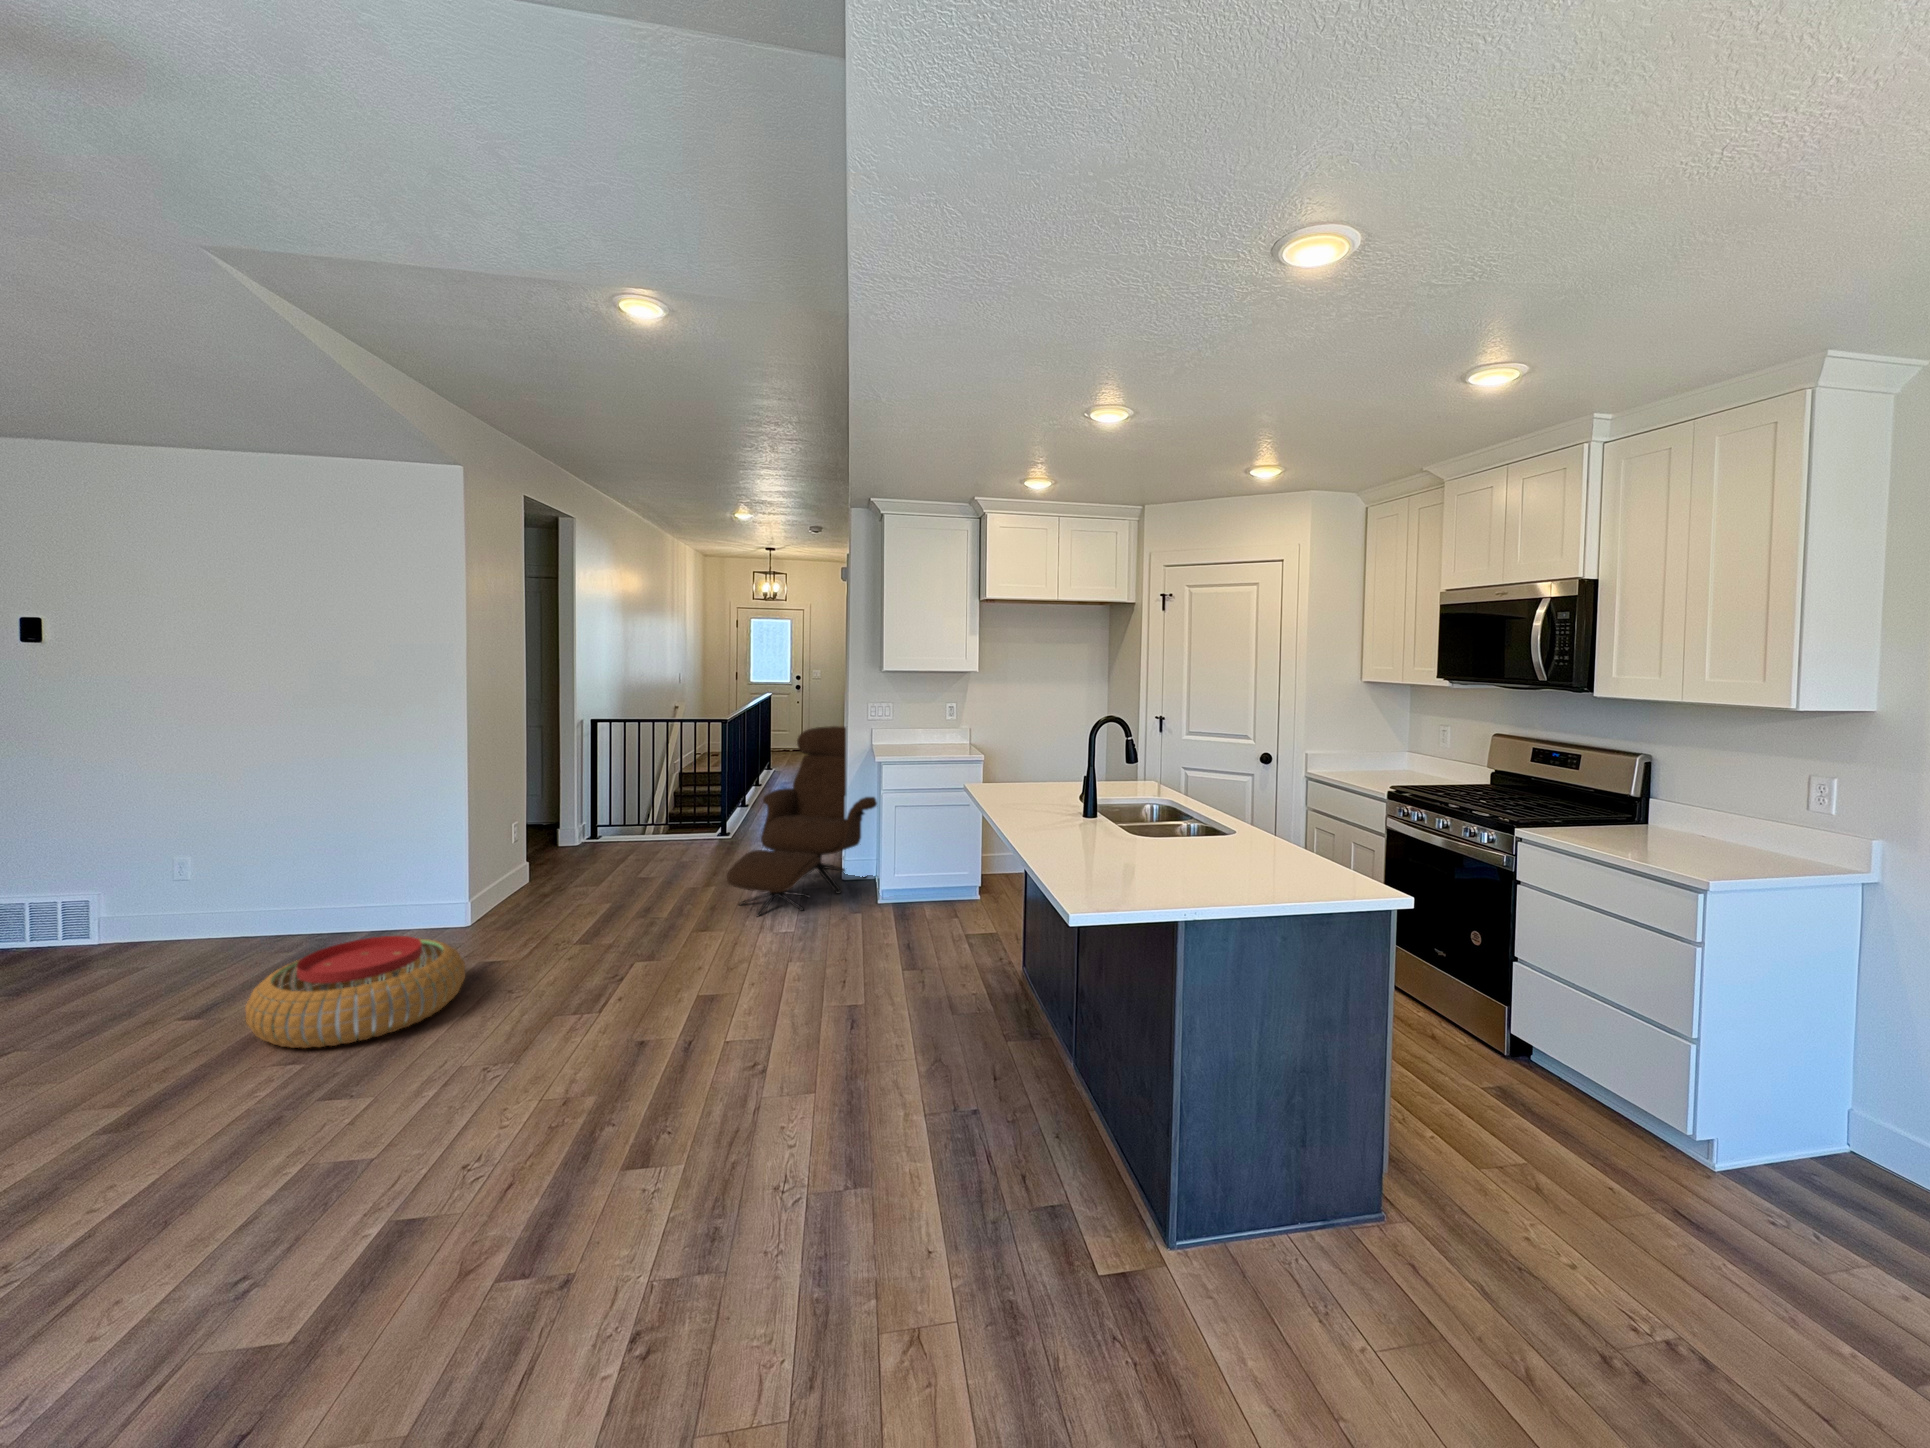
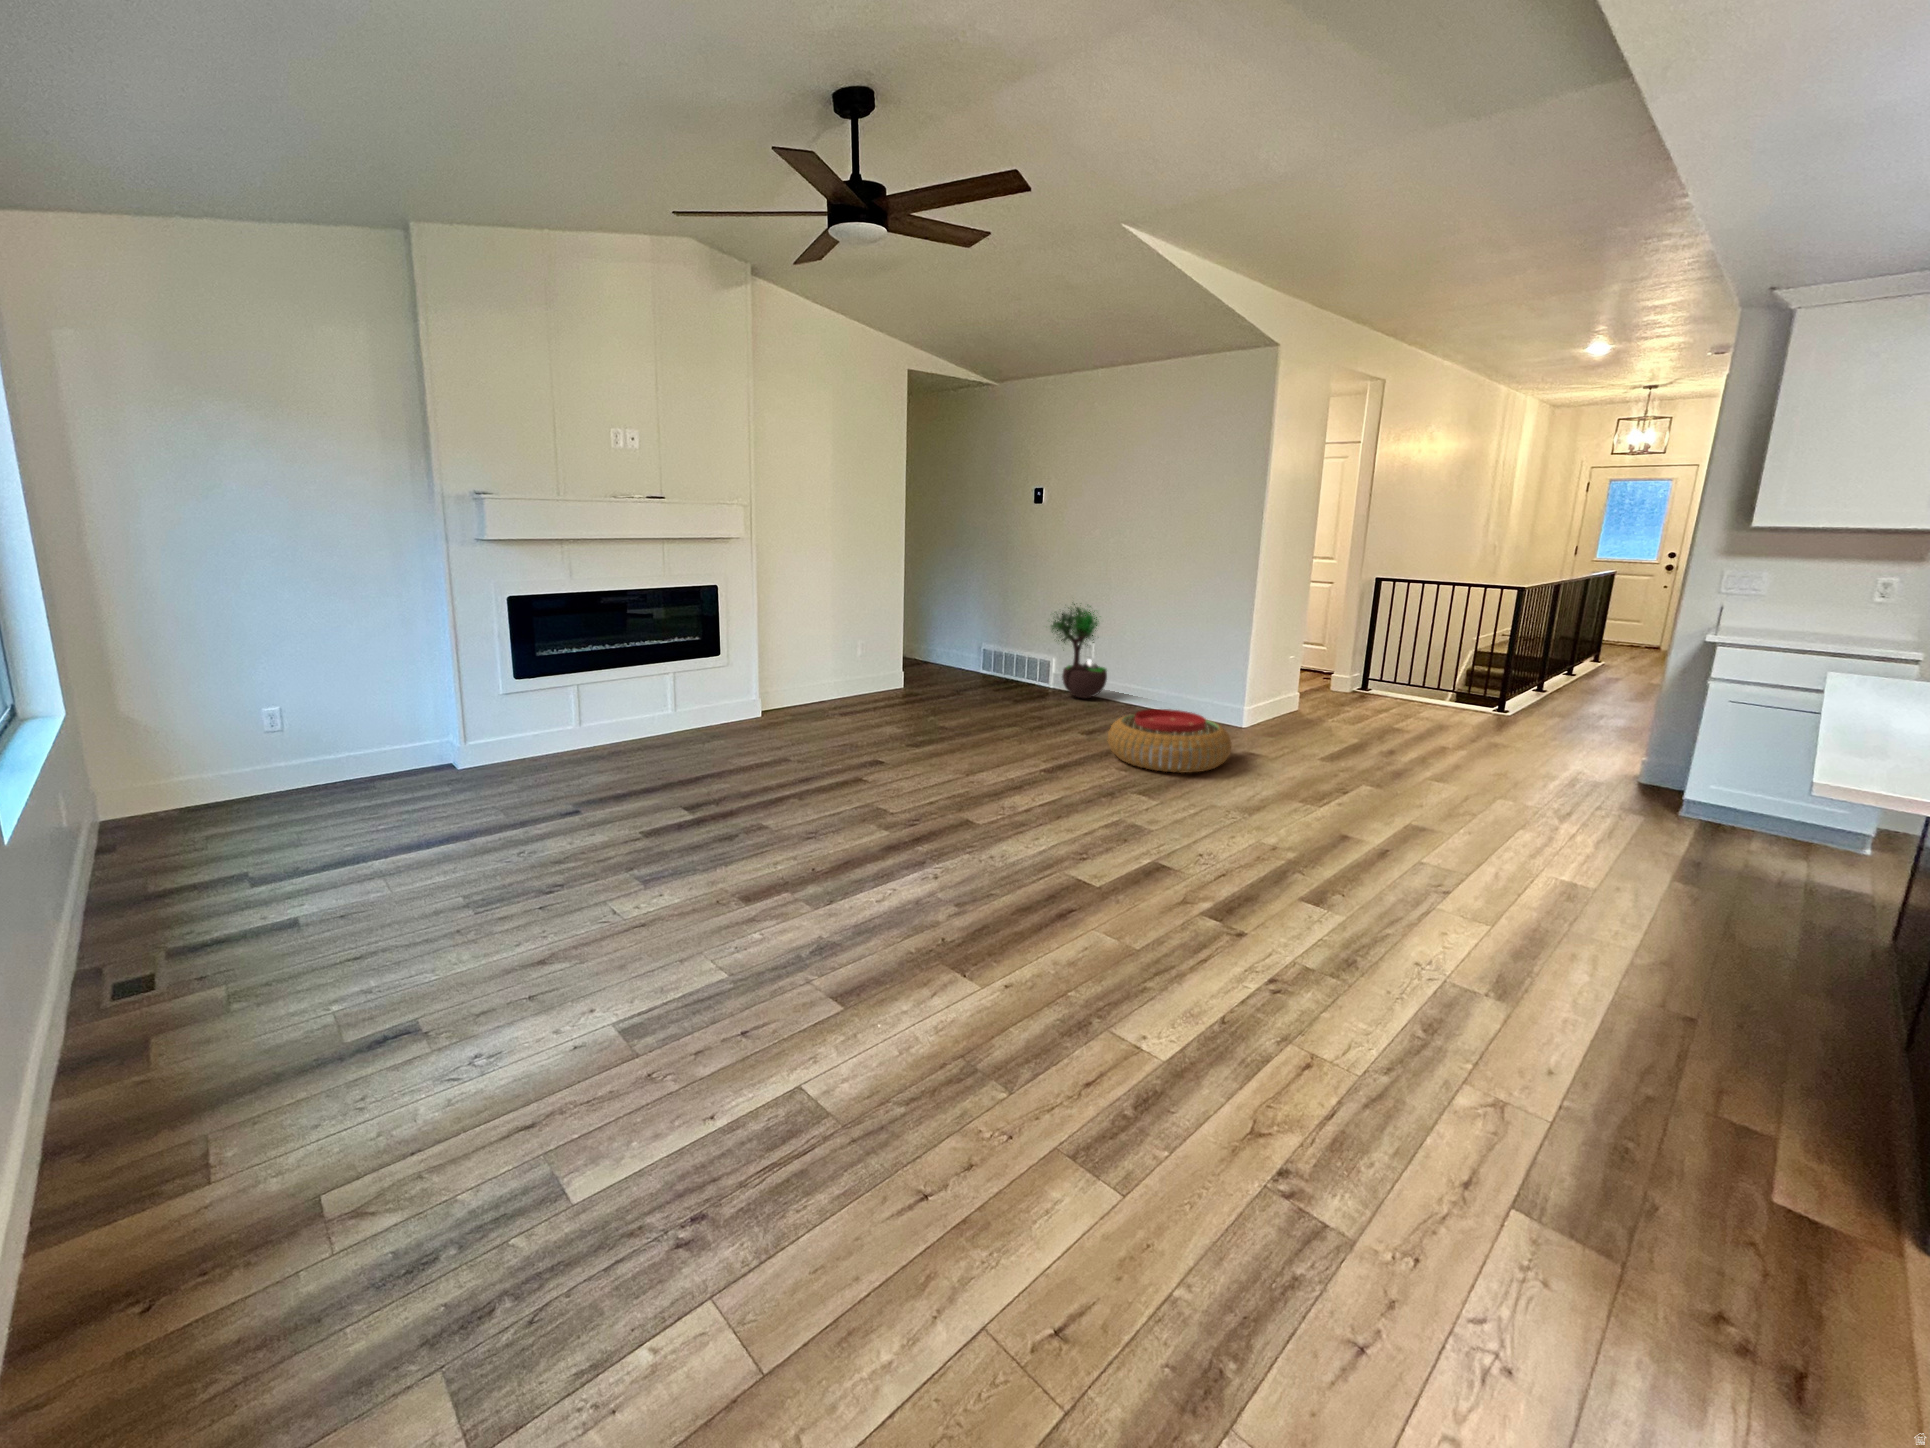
lounge chair: present [727,726,877,916] -> none [1475,601,1727,793]
potted tree: none [66,790,222,950] -> present [1051,604,1107,698]

